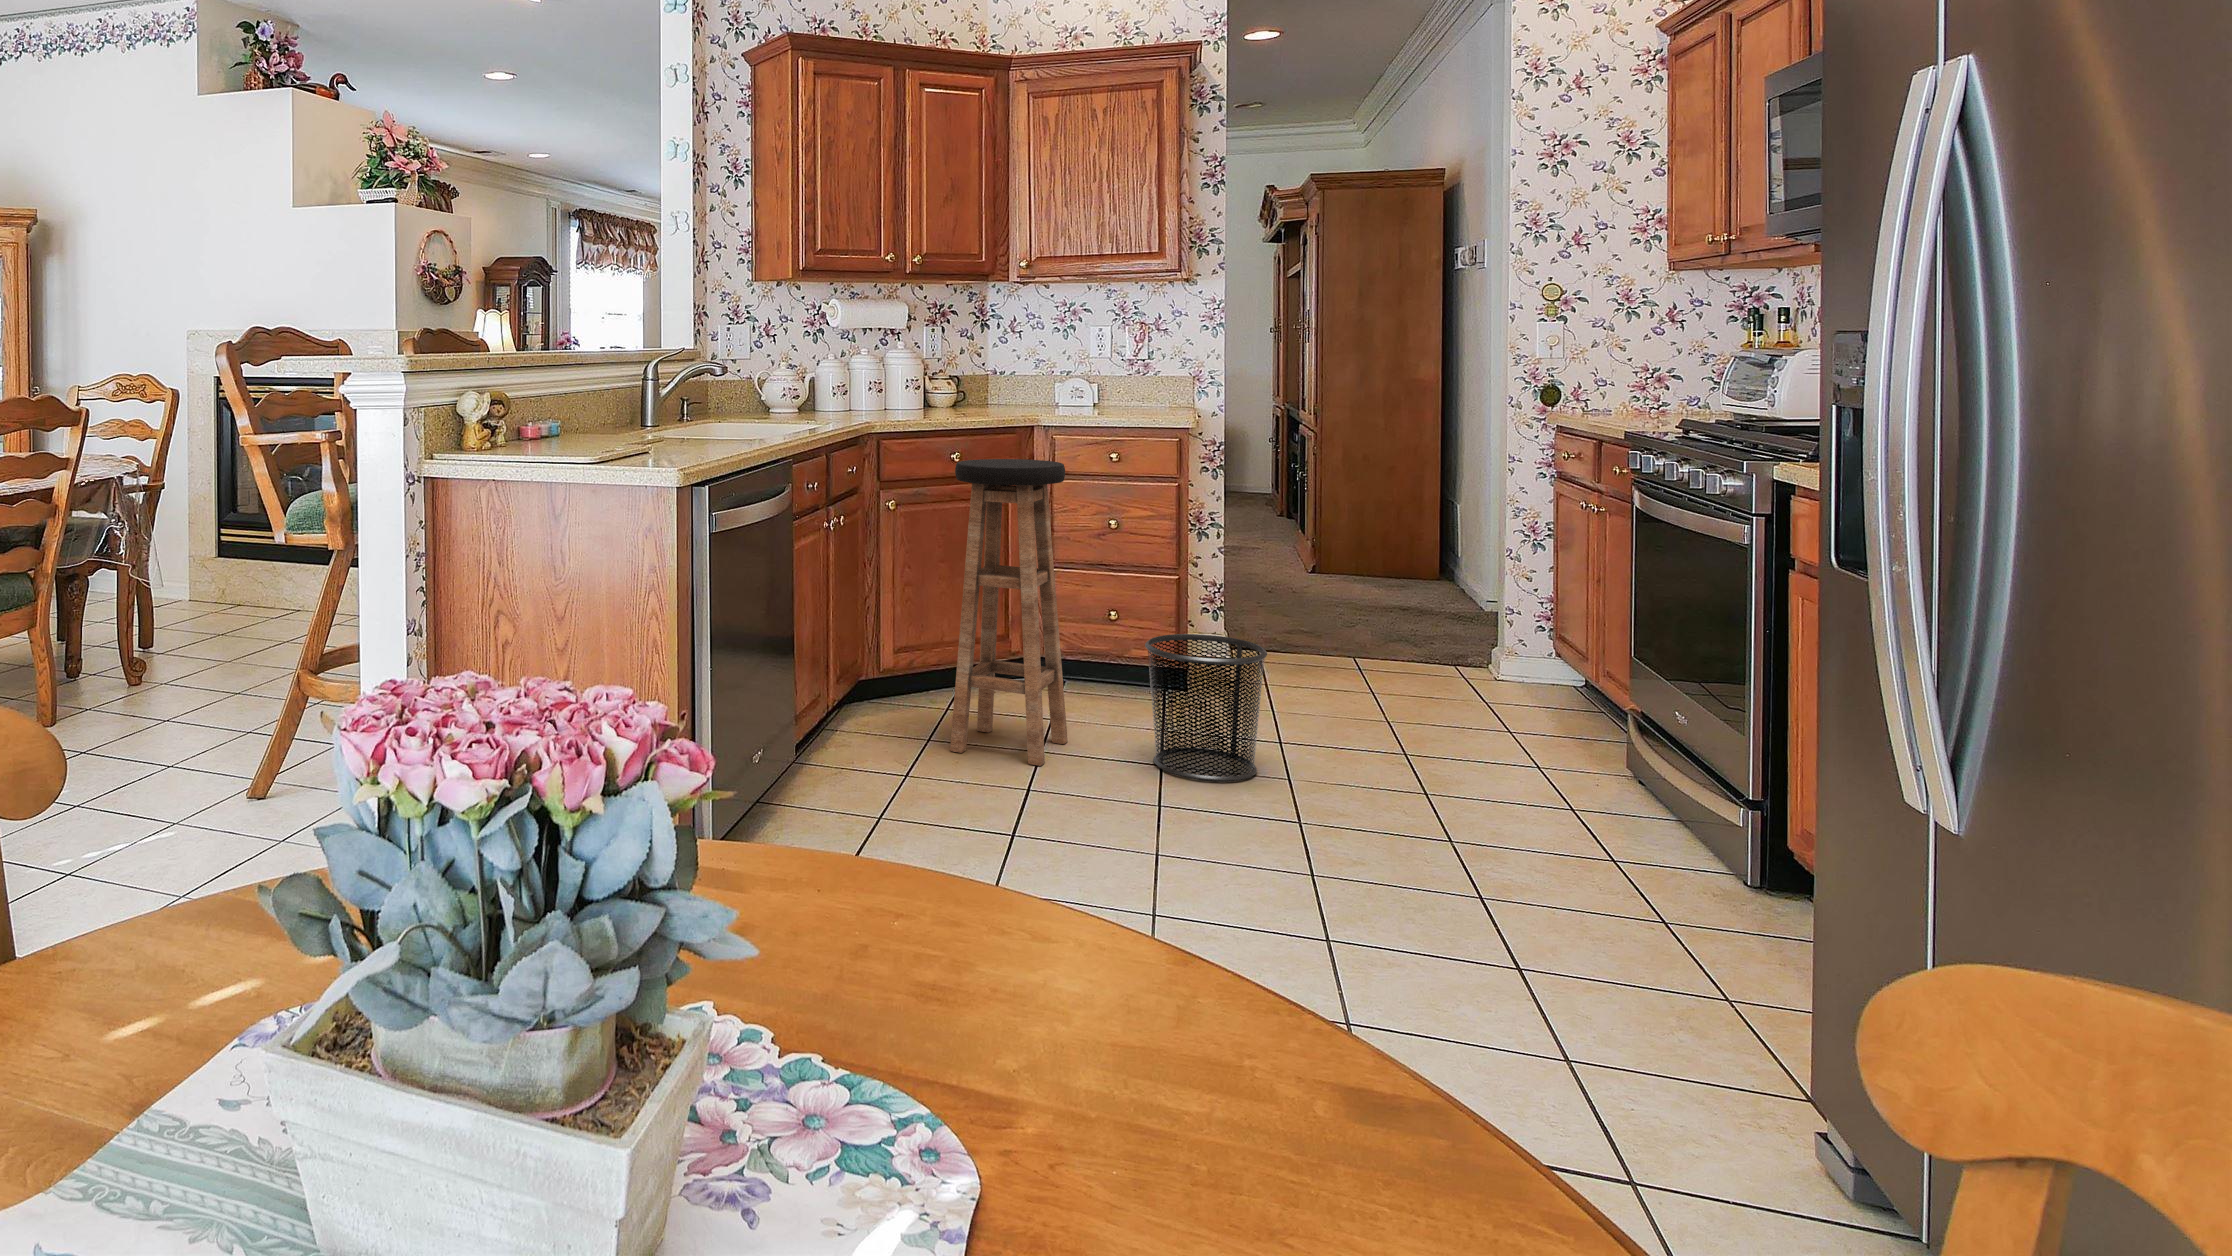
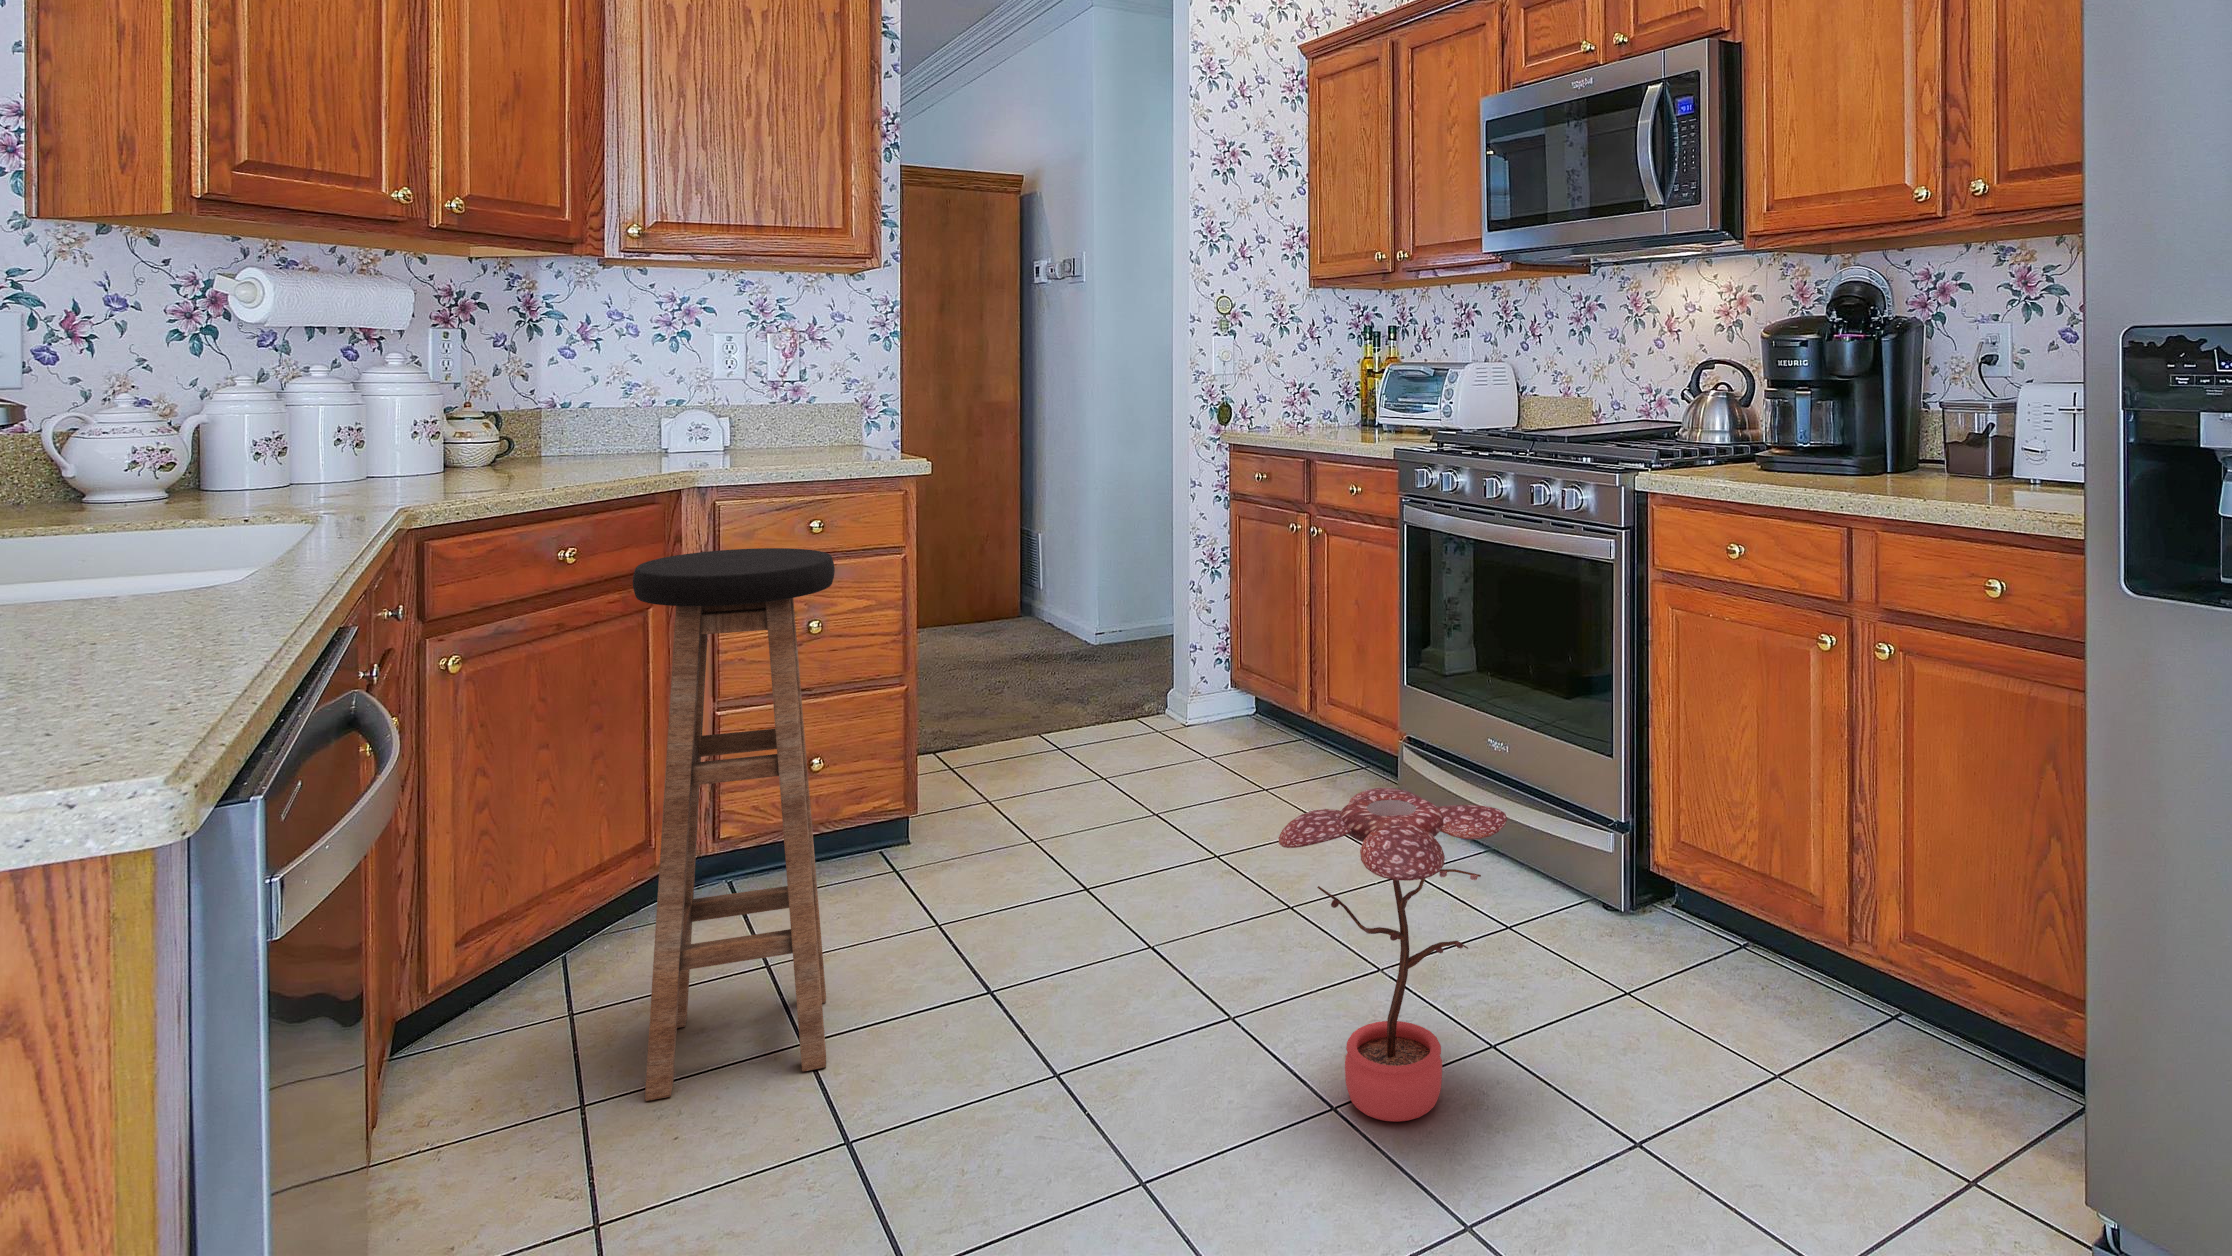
waste bin: present [1145,634,1267,782] -> none [956,769,1124,1000]
potted plant: none [1279,663,1466,896] -> present [1279,788,1507,1122]

